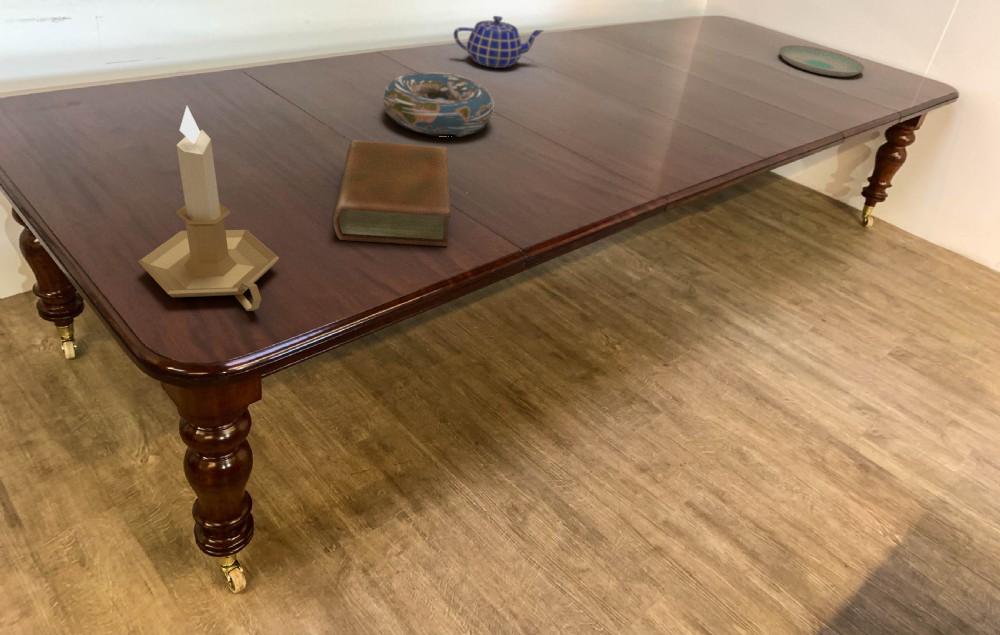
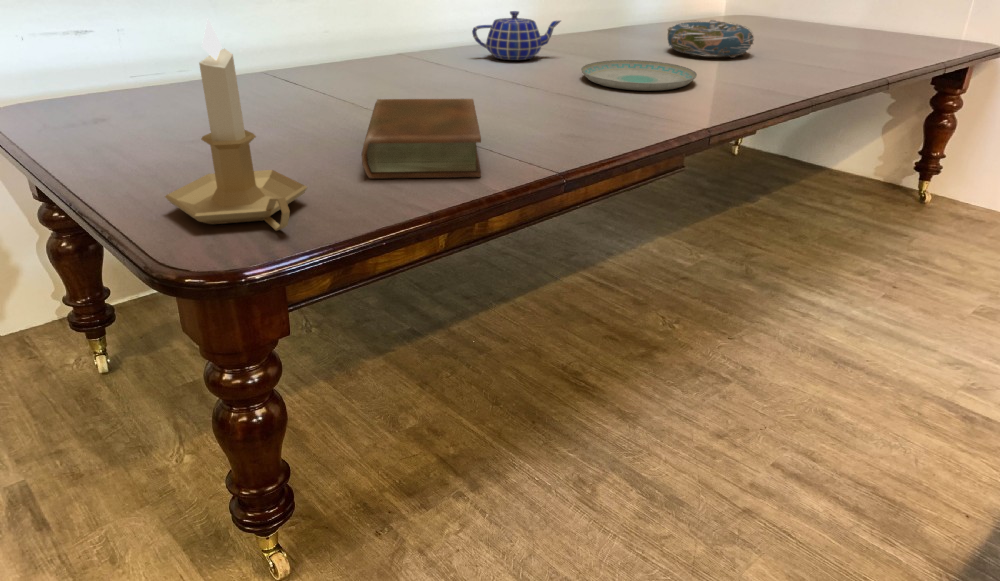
plate: present [779,45,864,77] -> present [581,60,697,91]
decorative bowl: present [384,73,494,137] -> present [668,20,754,58]

